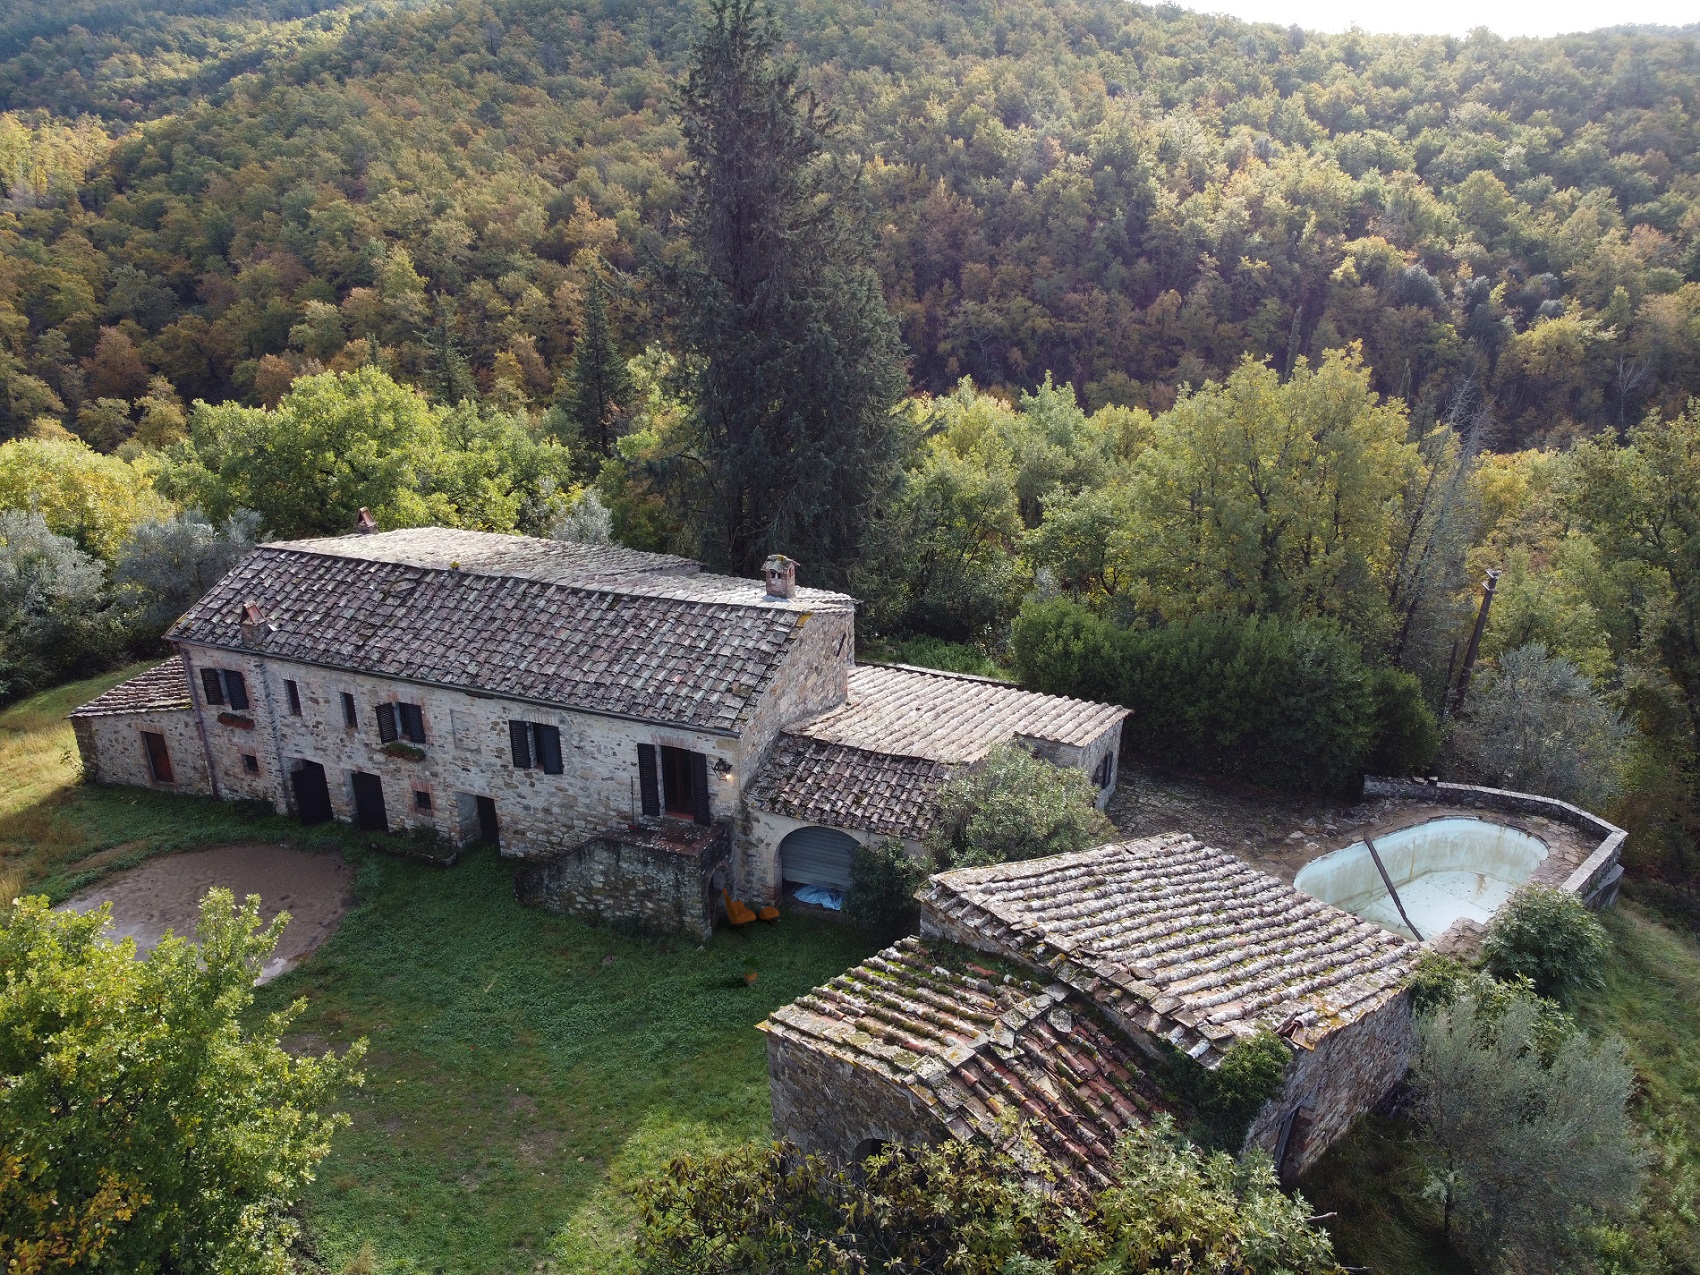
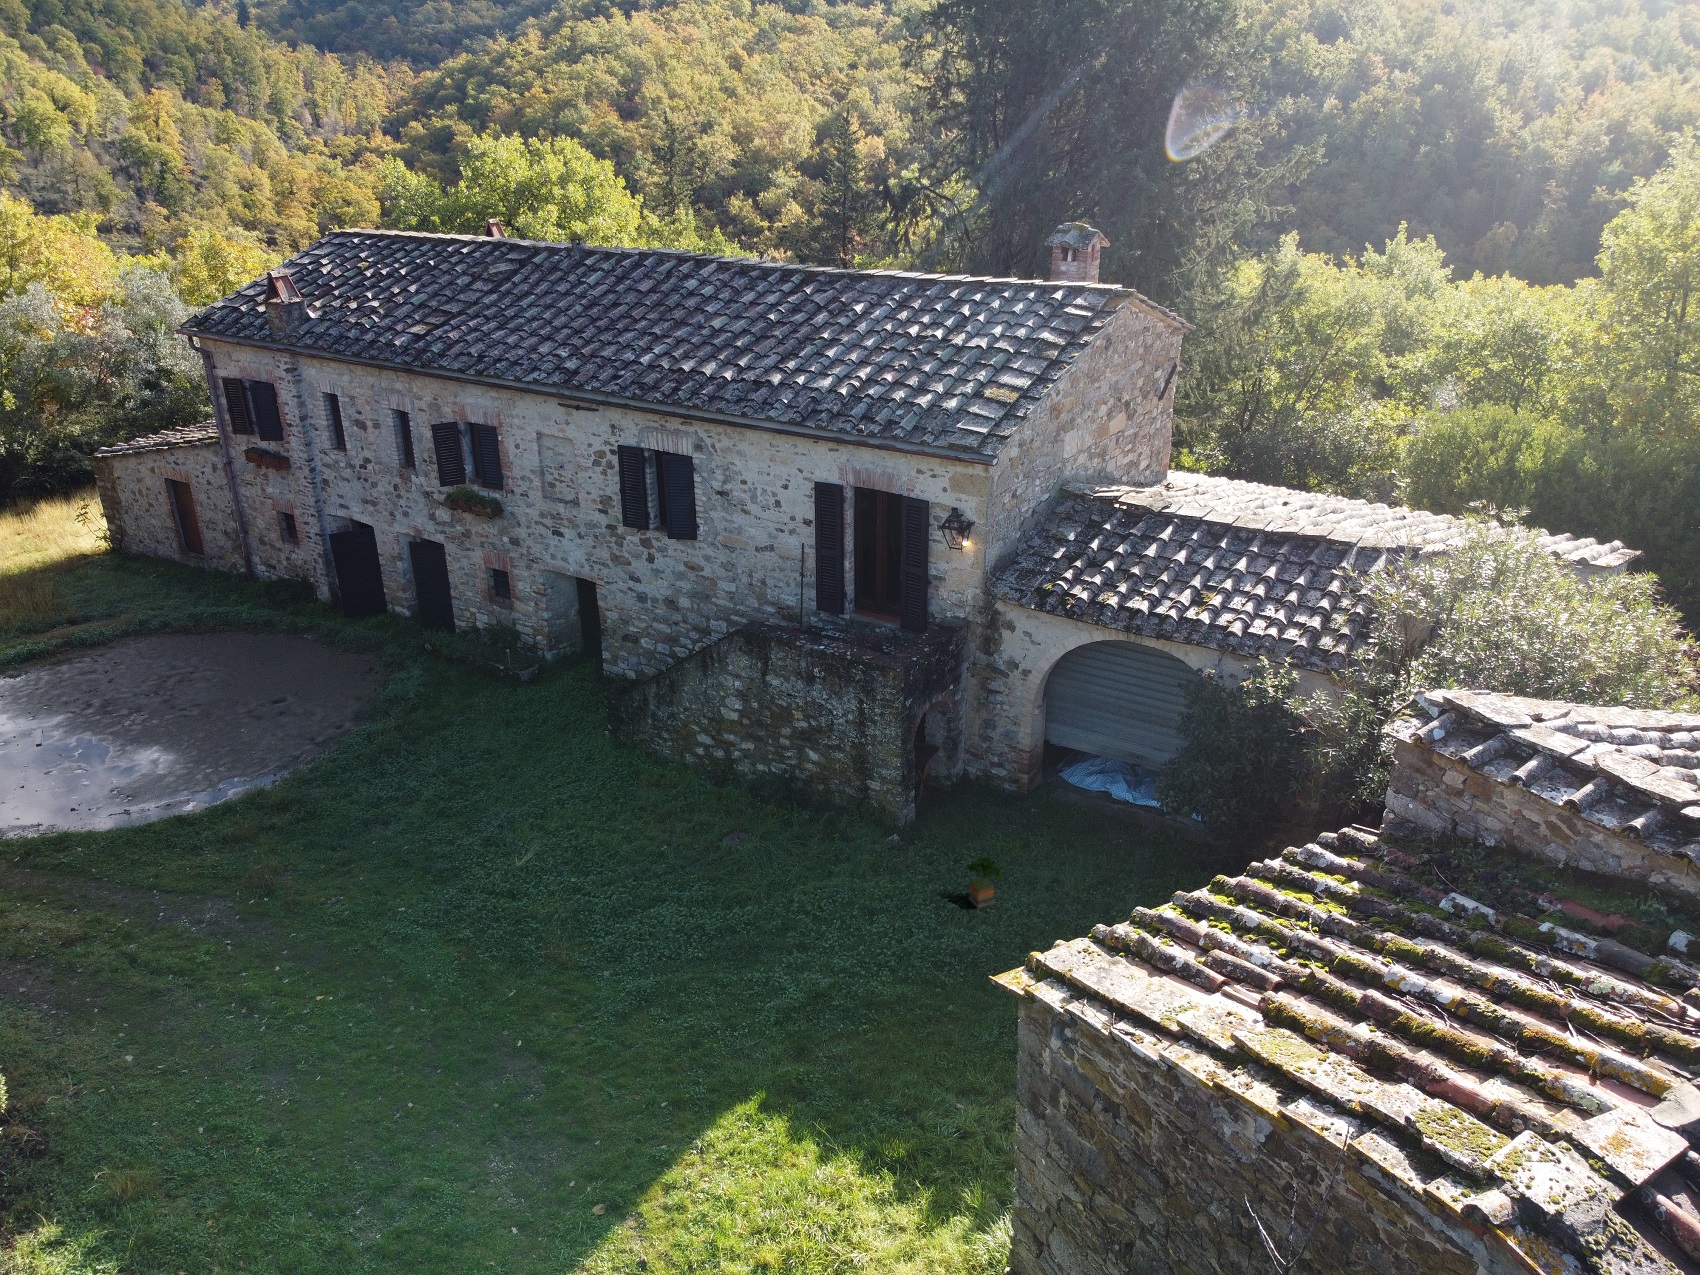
lounge chair: present [722,888,779,932] -> none [942,739,1038,827]

